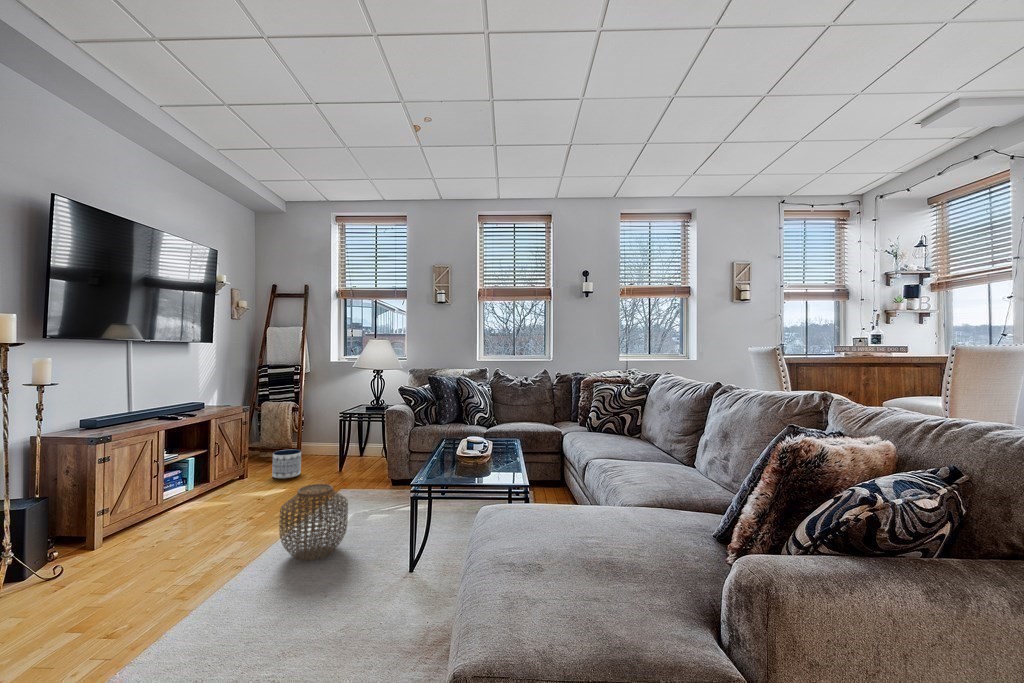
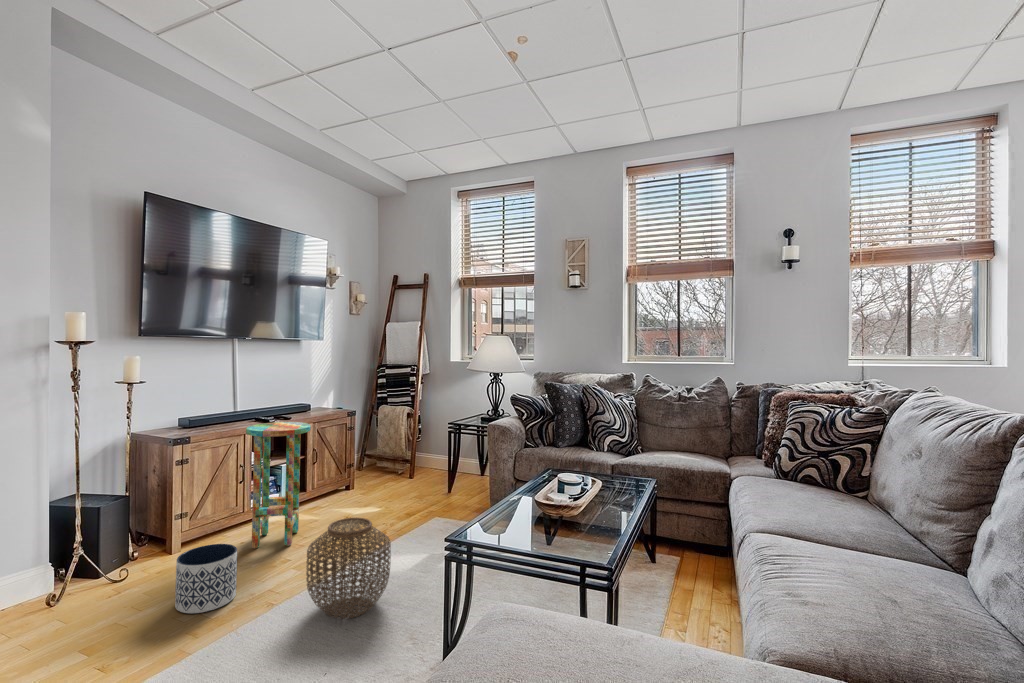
side table: none [172,417,236,532] -> present [246,422,311,548]
planter: present [272,449,301,478] -> present [175,544,237,614]

